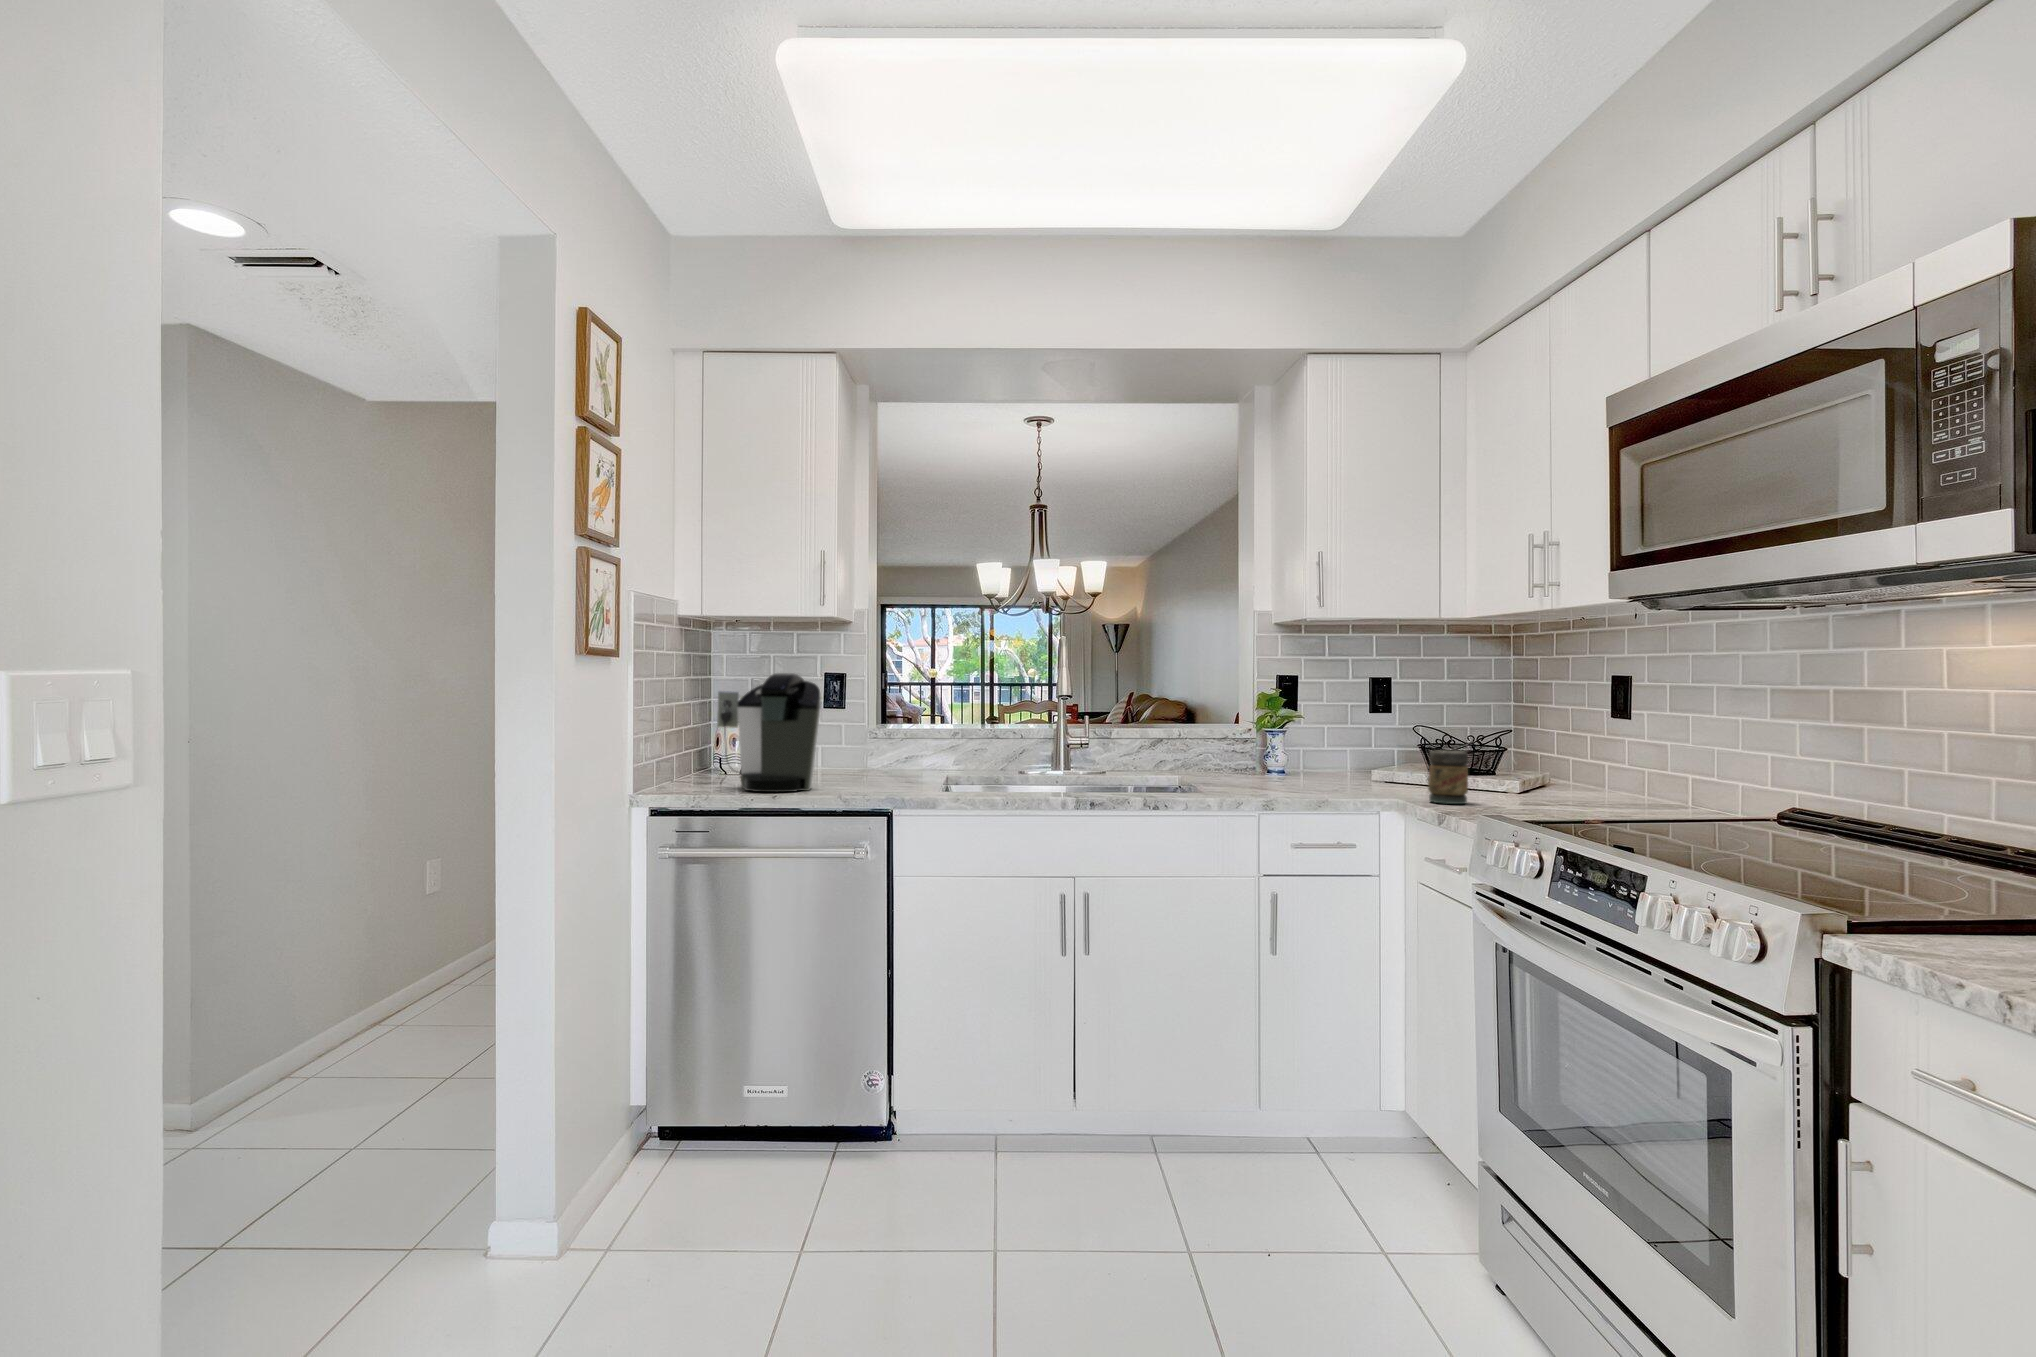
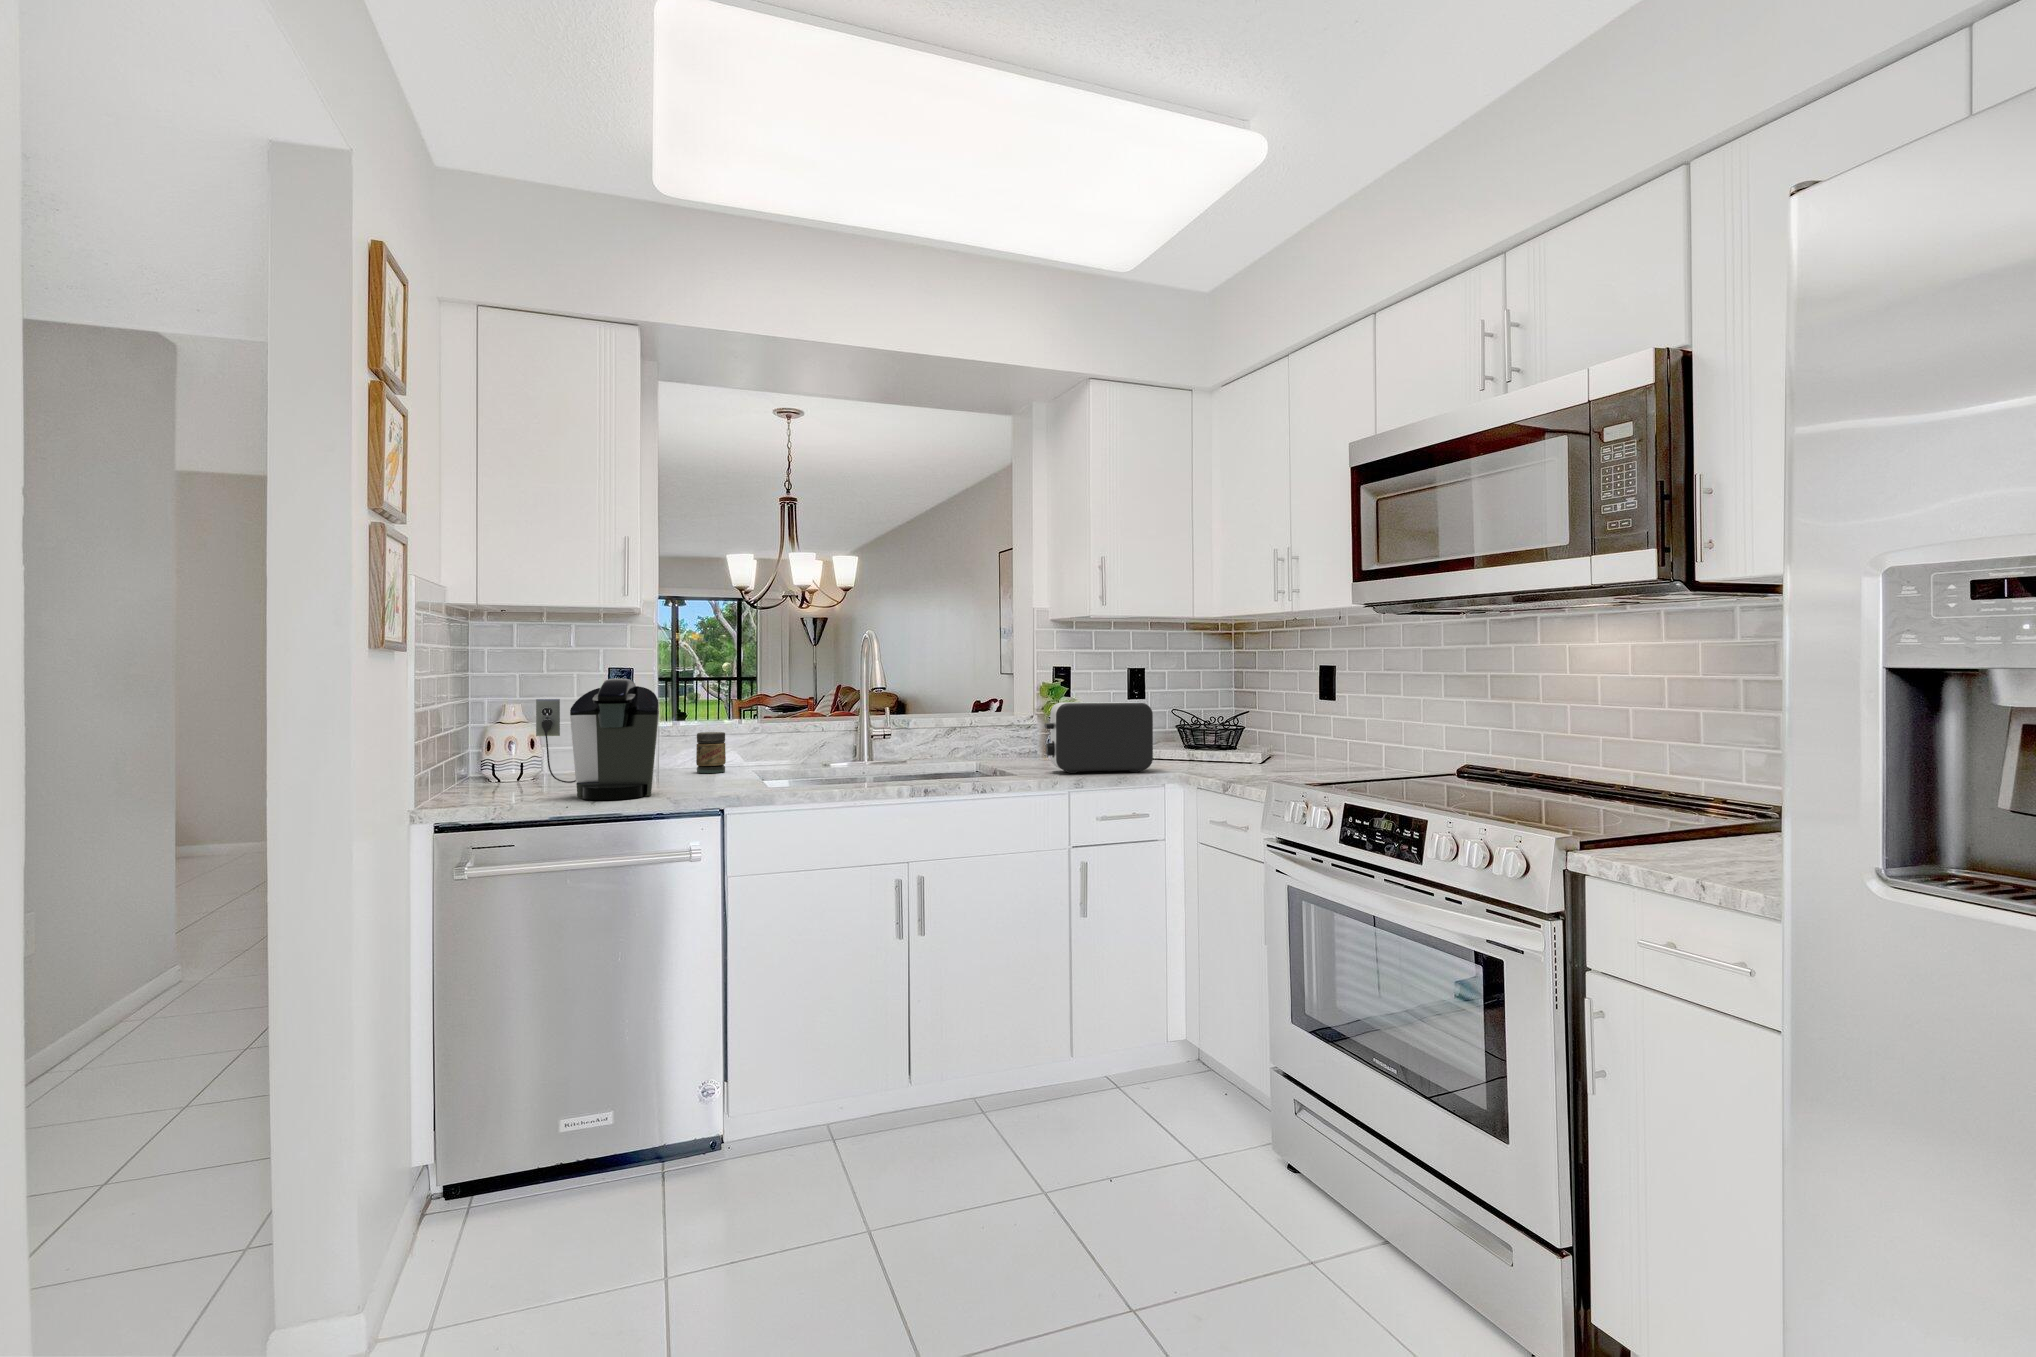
toaster: none [1239,712,1367,796] -> present [1044,702,1153,773]
jar: present [1428,750,1468,804] -> present [696,732,726,773]

